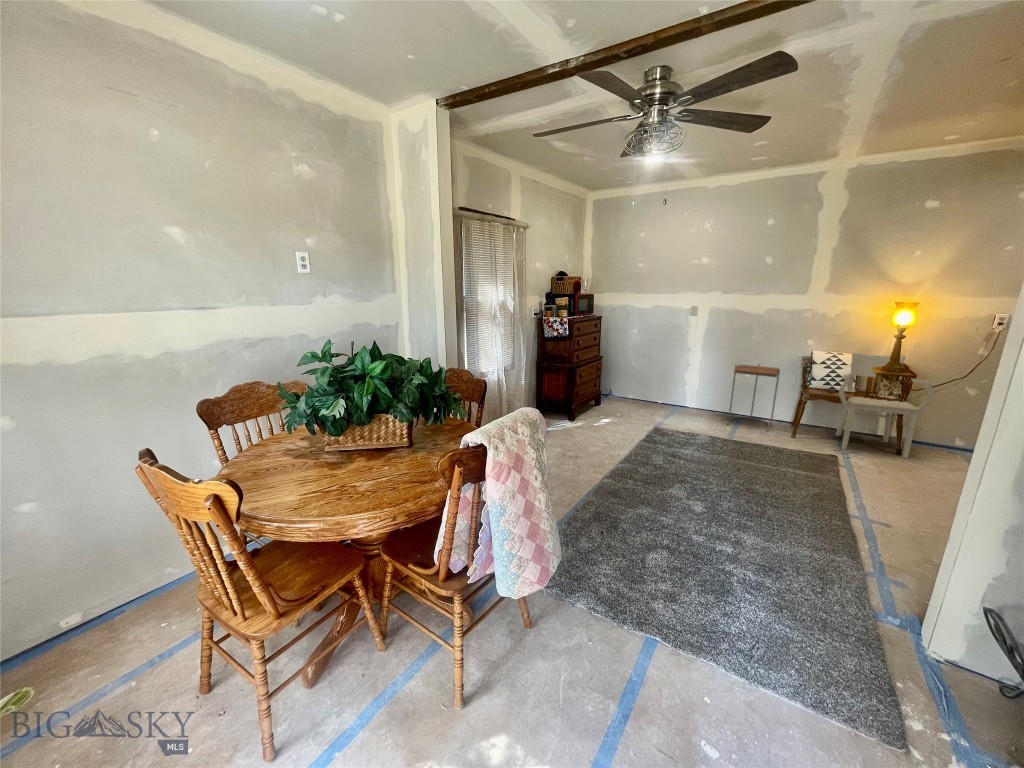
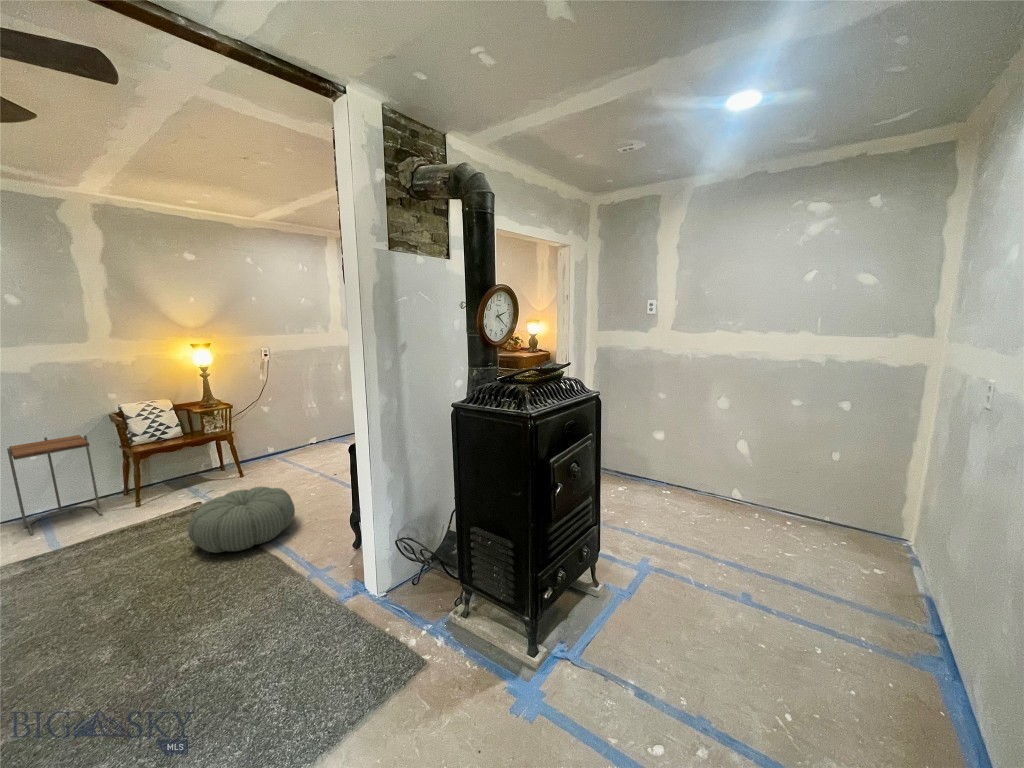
armchair: present [836,353,933,459] -> none [166,391,250,494]
pouf: none [797,453,917,520] -> present [188,487,295,553]

